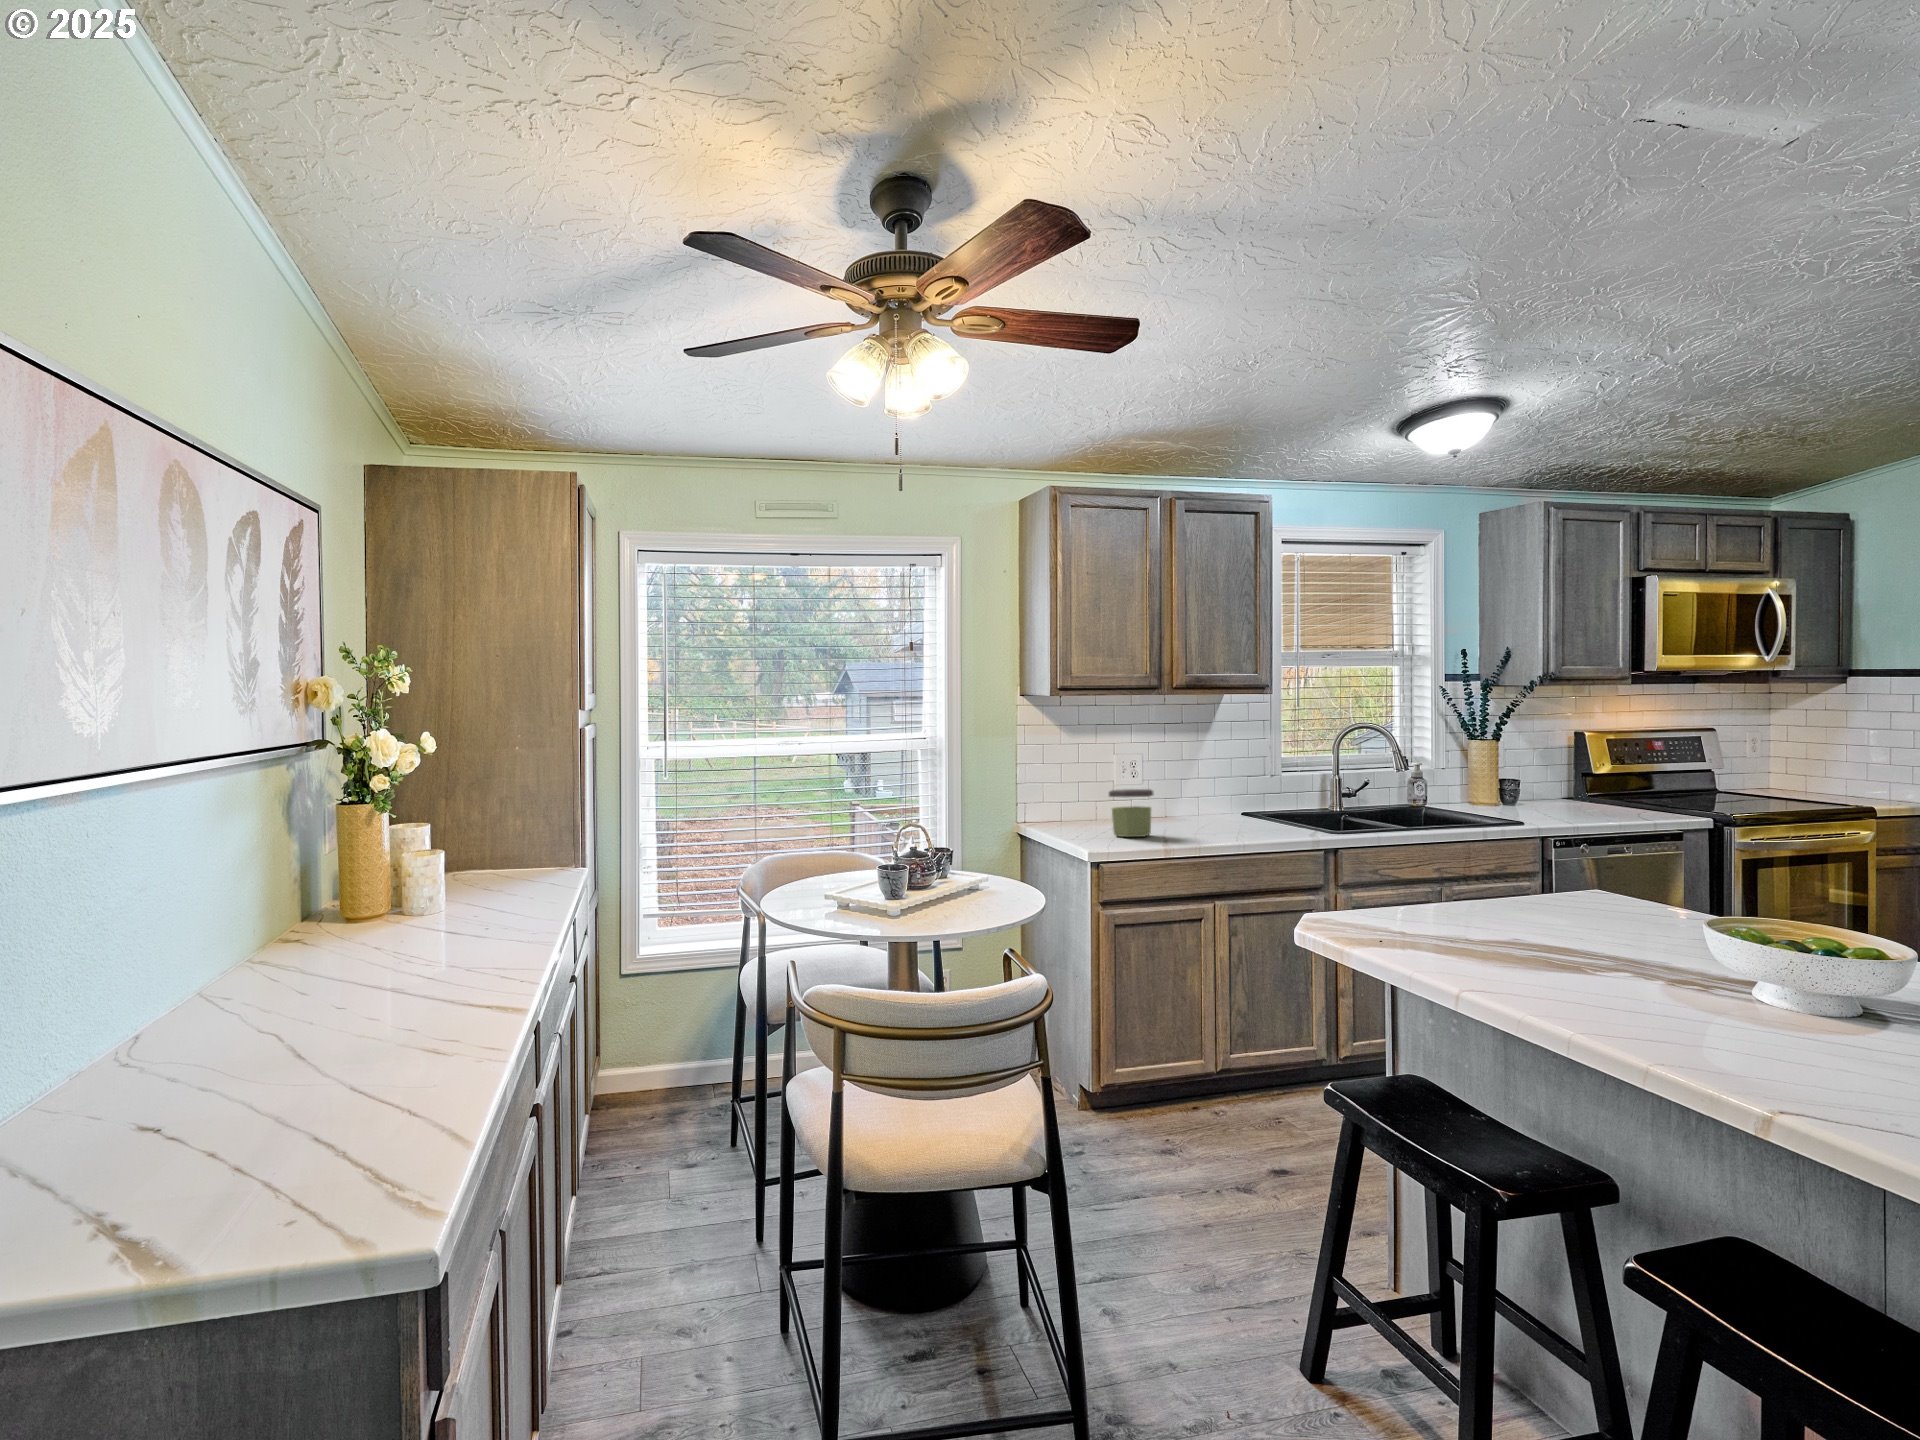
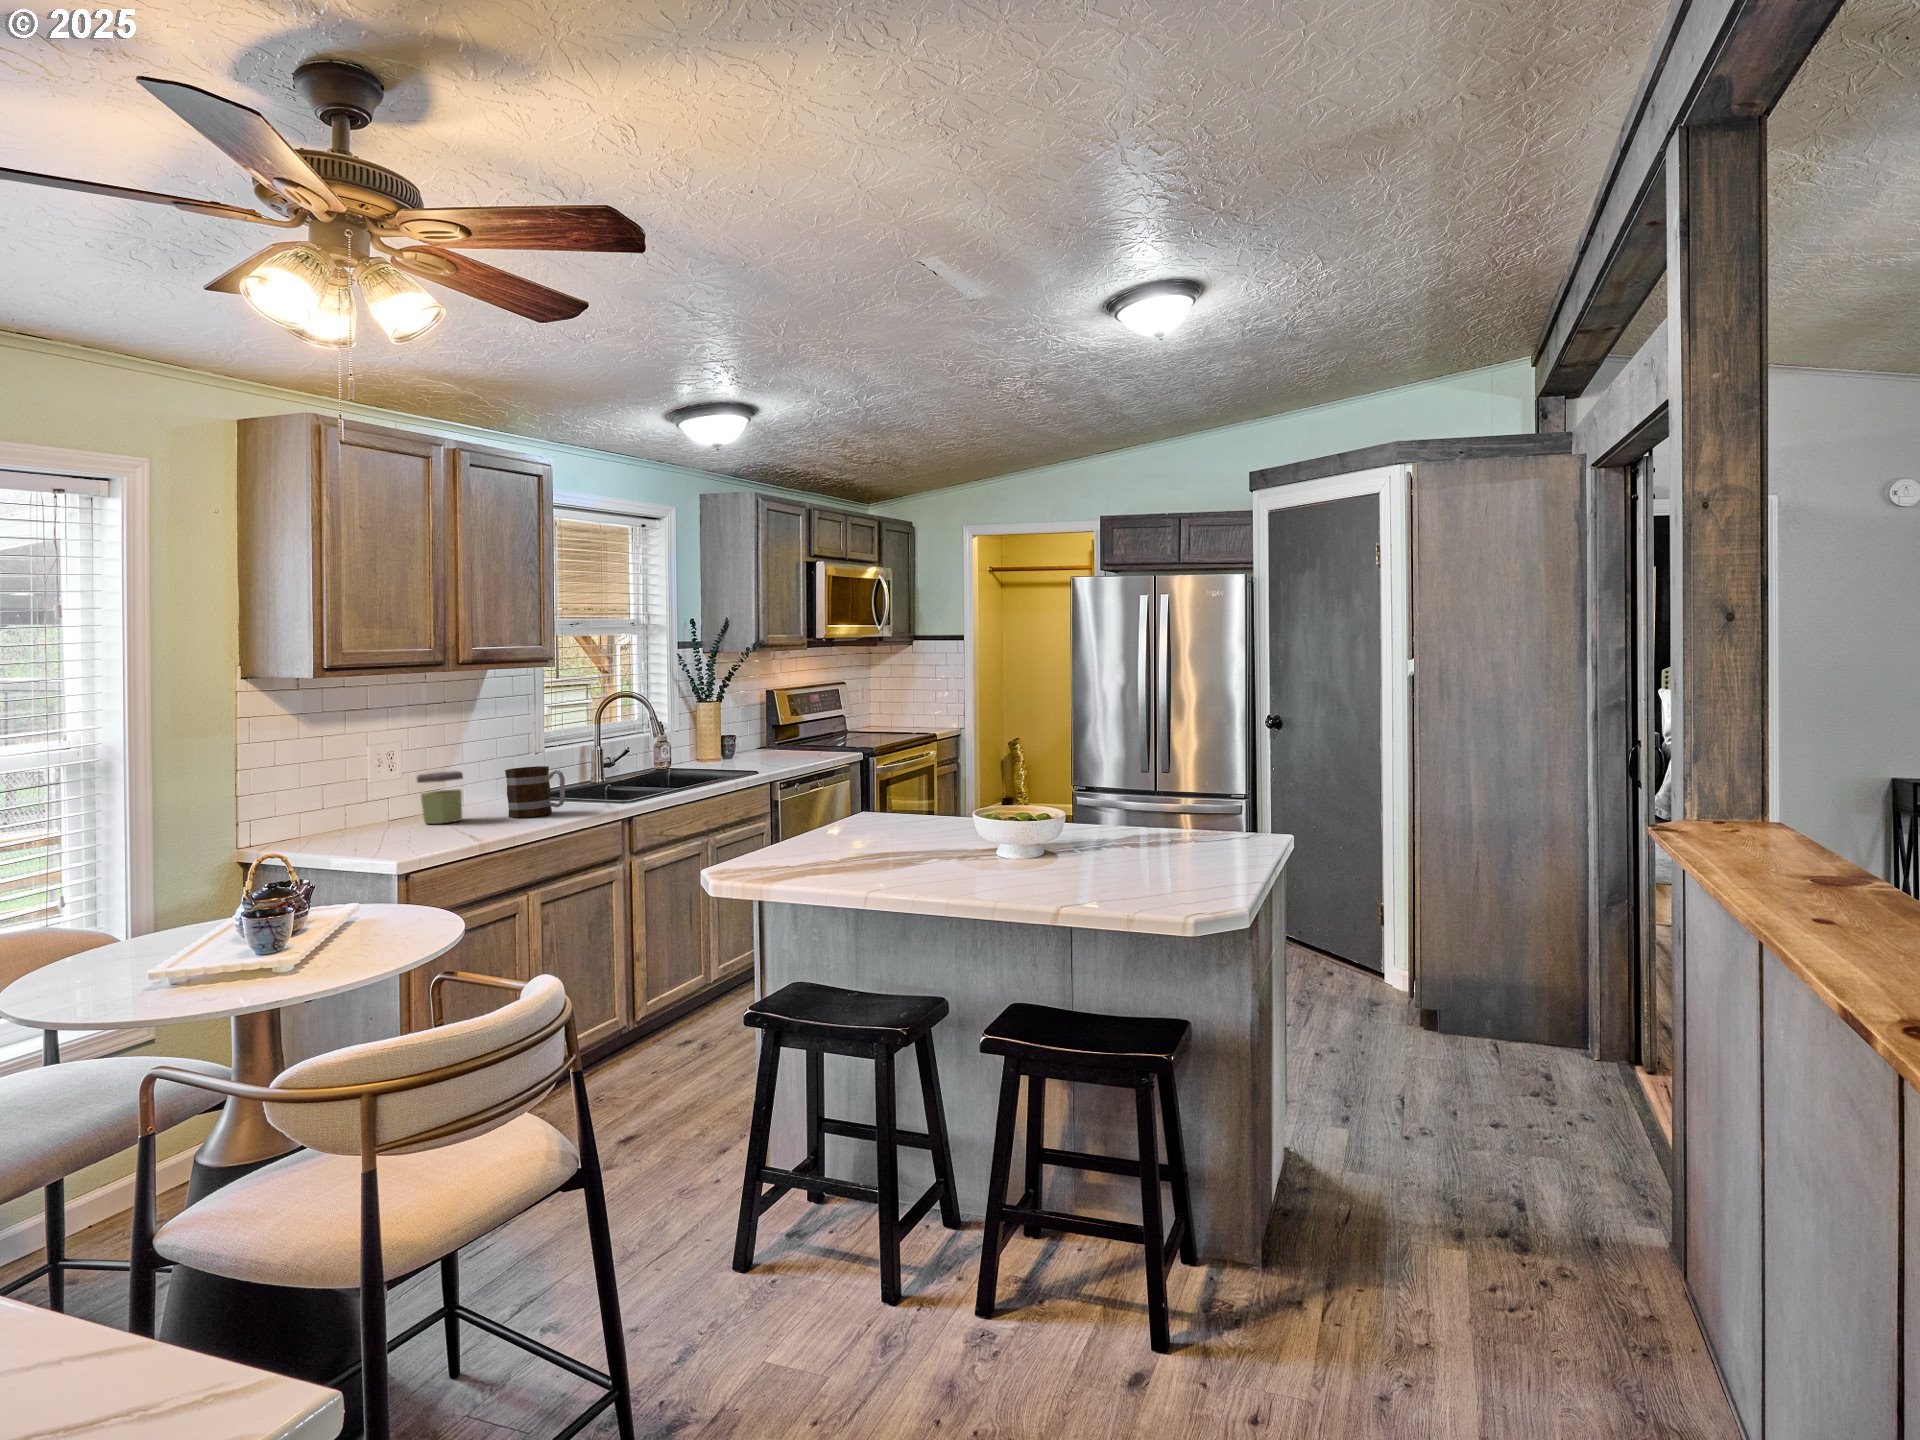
mug: none [1189,791,1242,841] -> present [505,766,565,818]

